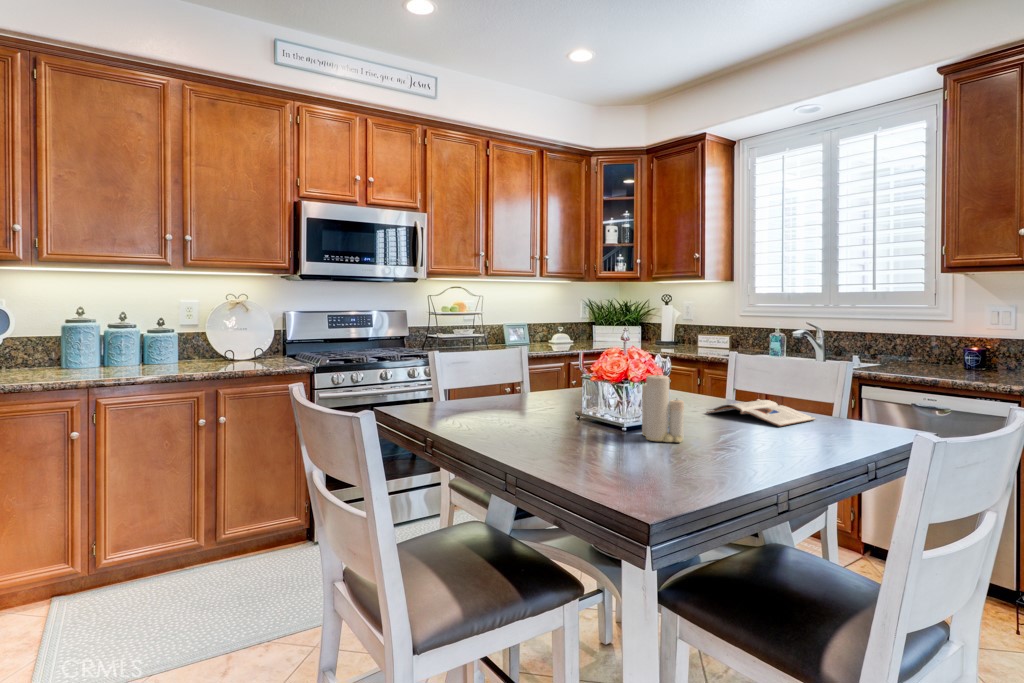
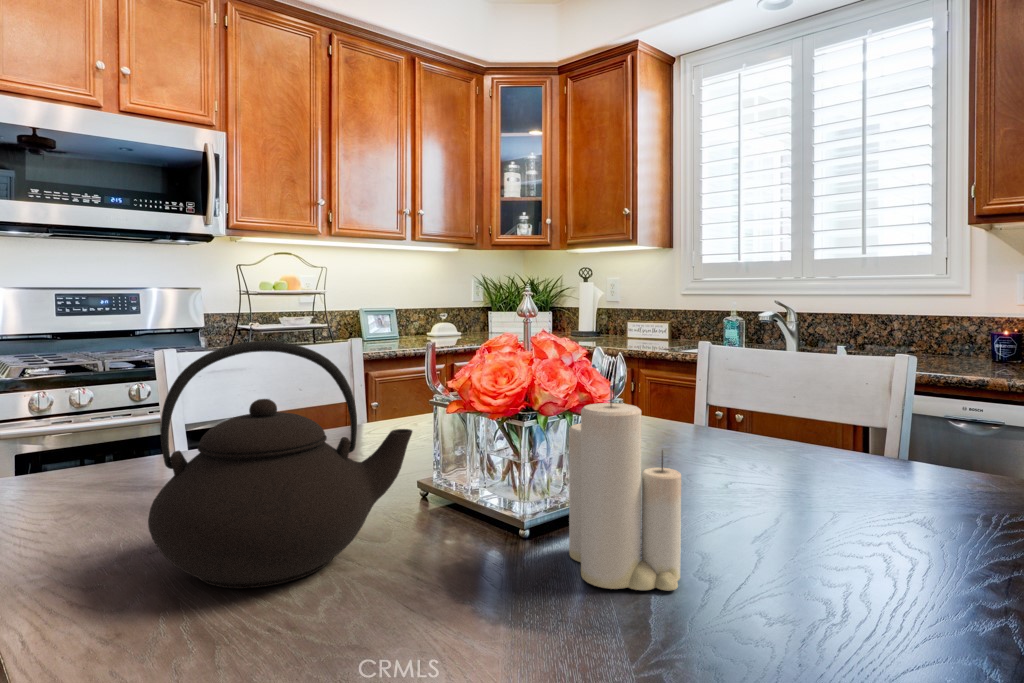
teapot: none [489,350,580,437] -> present [148,341,412,588]
magazine: present [707,400,816,426] -> none [690,433,911,503]

